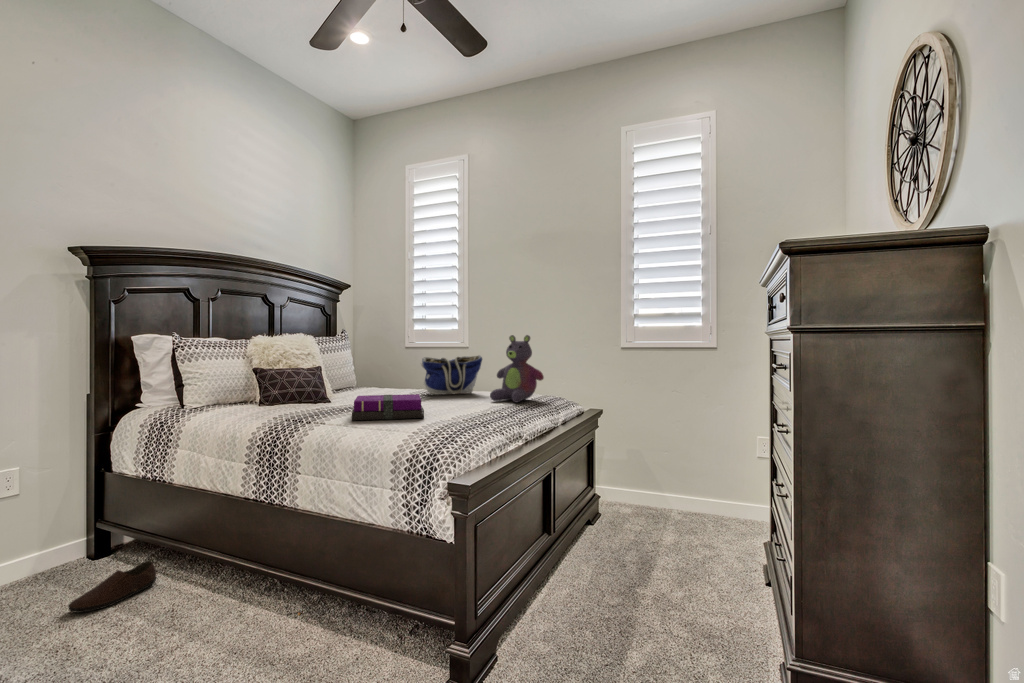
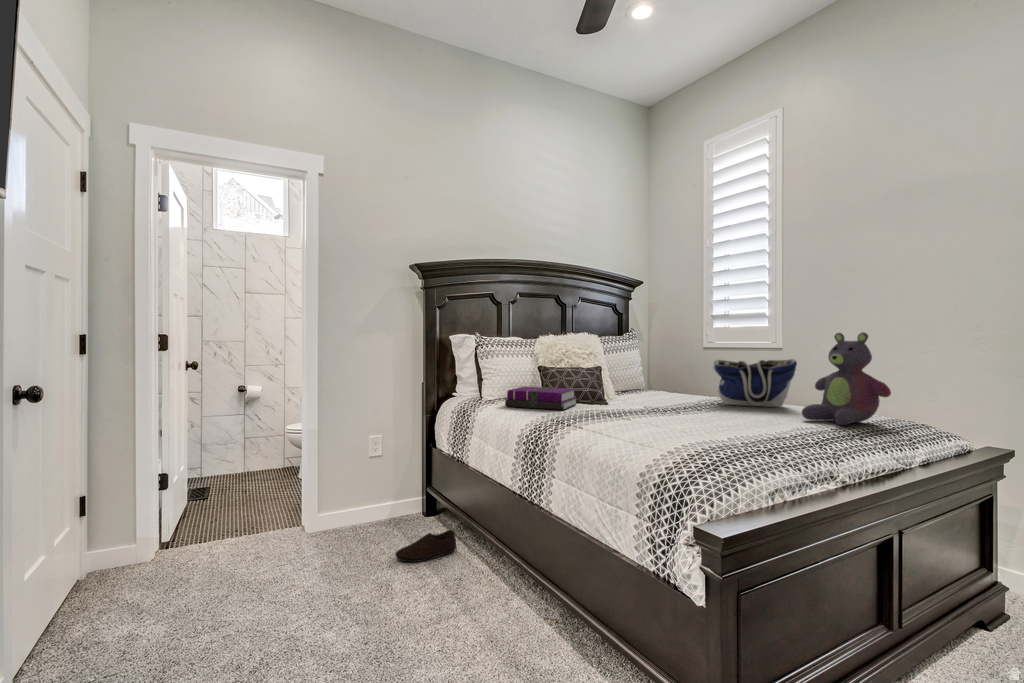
notebook: present [352,394,424,420] -> present [505,387,576,410]

